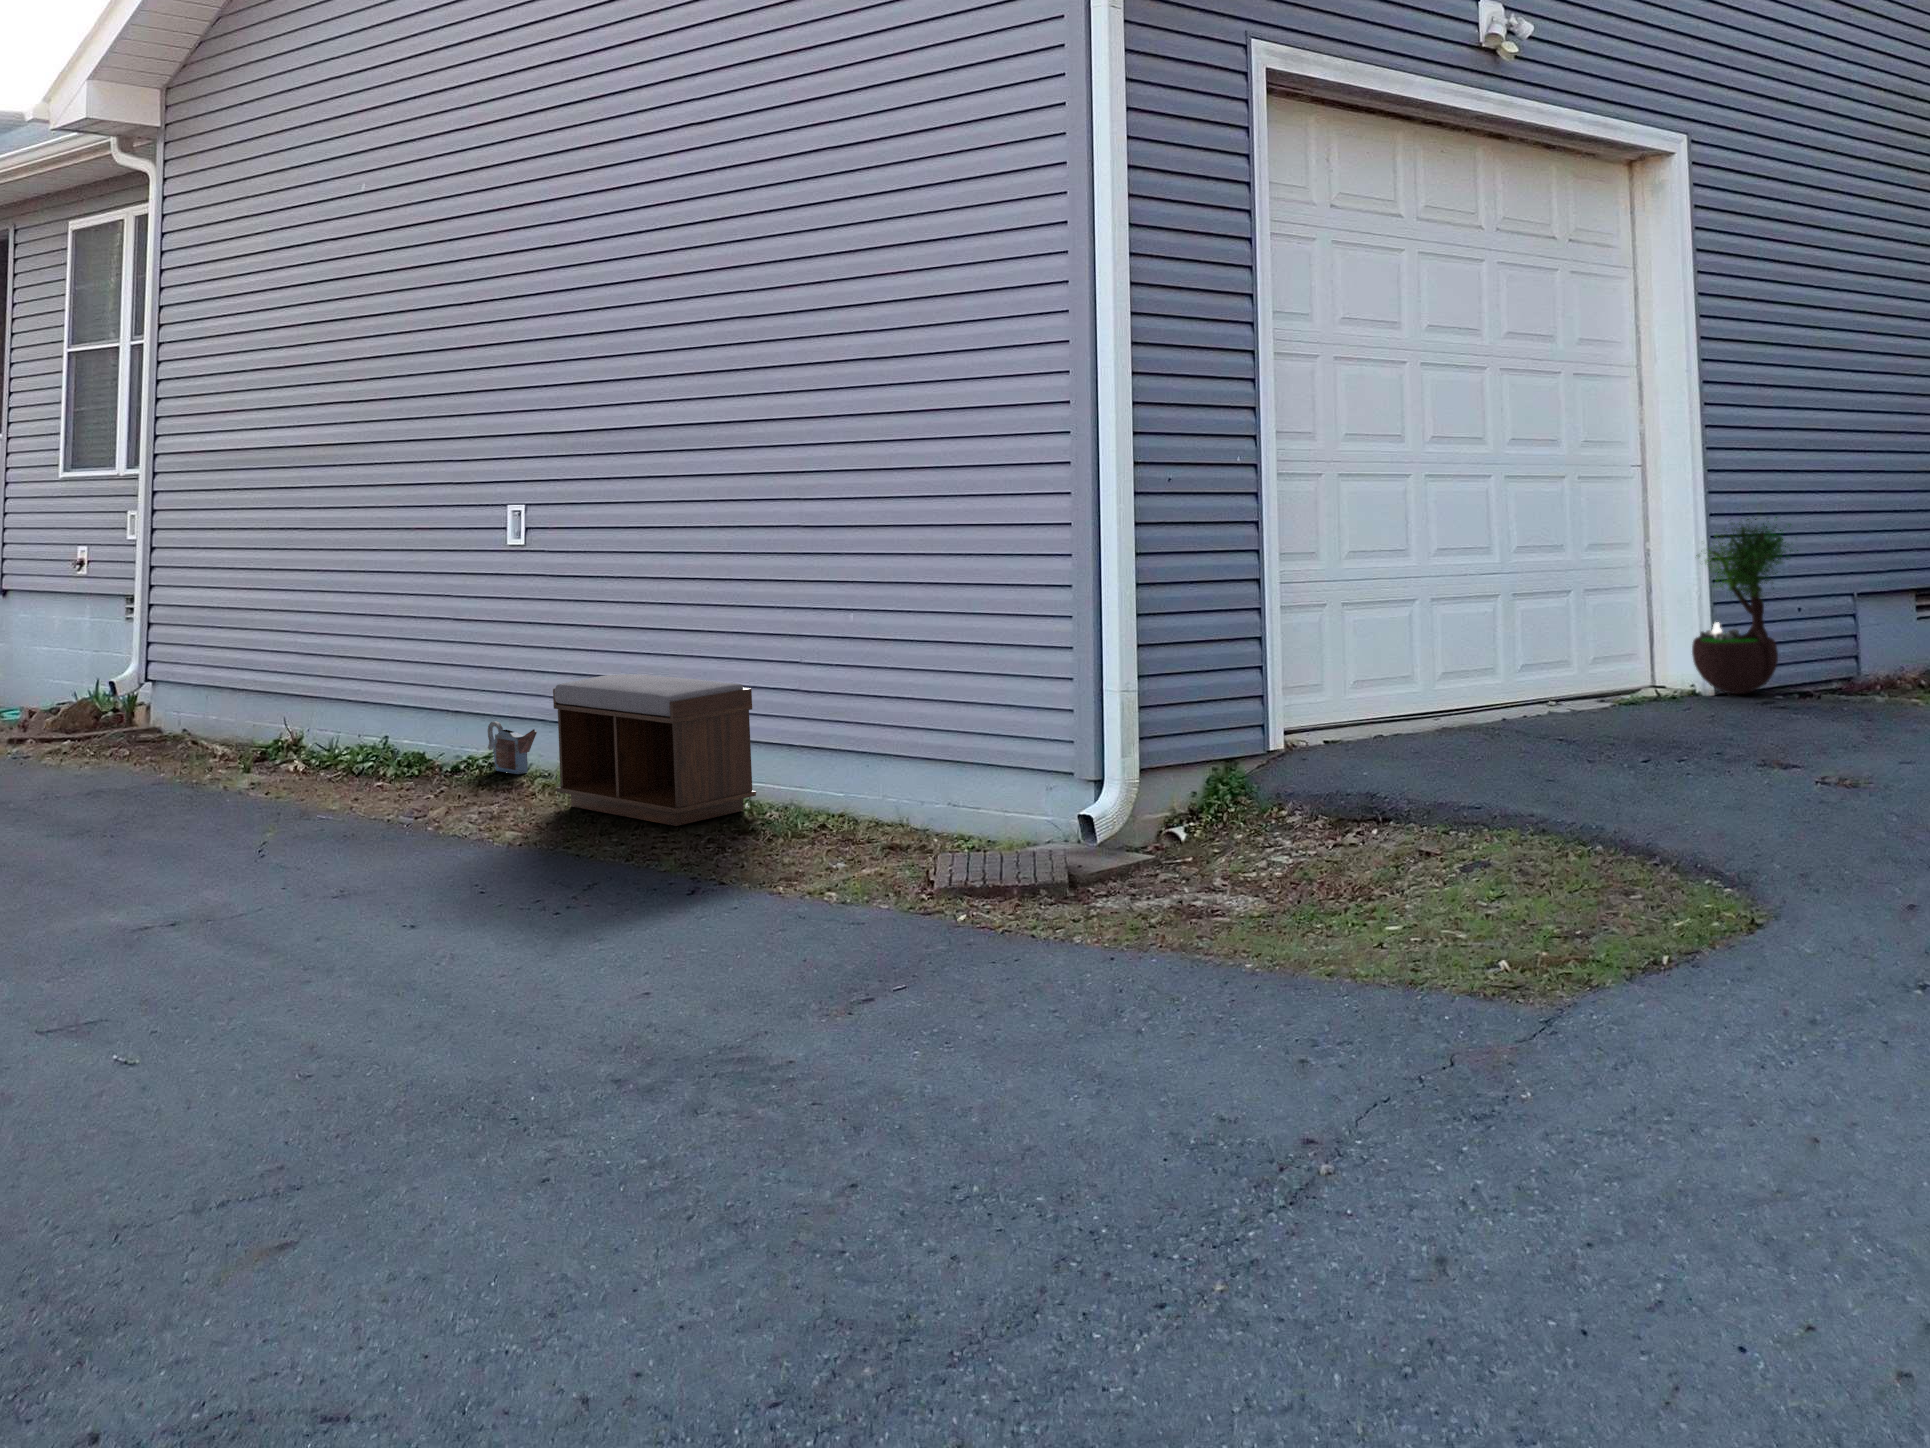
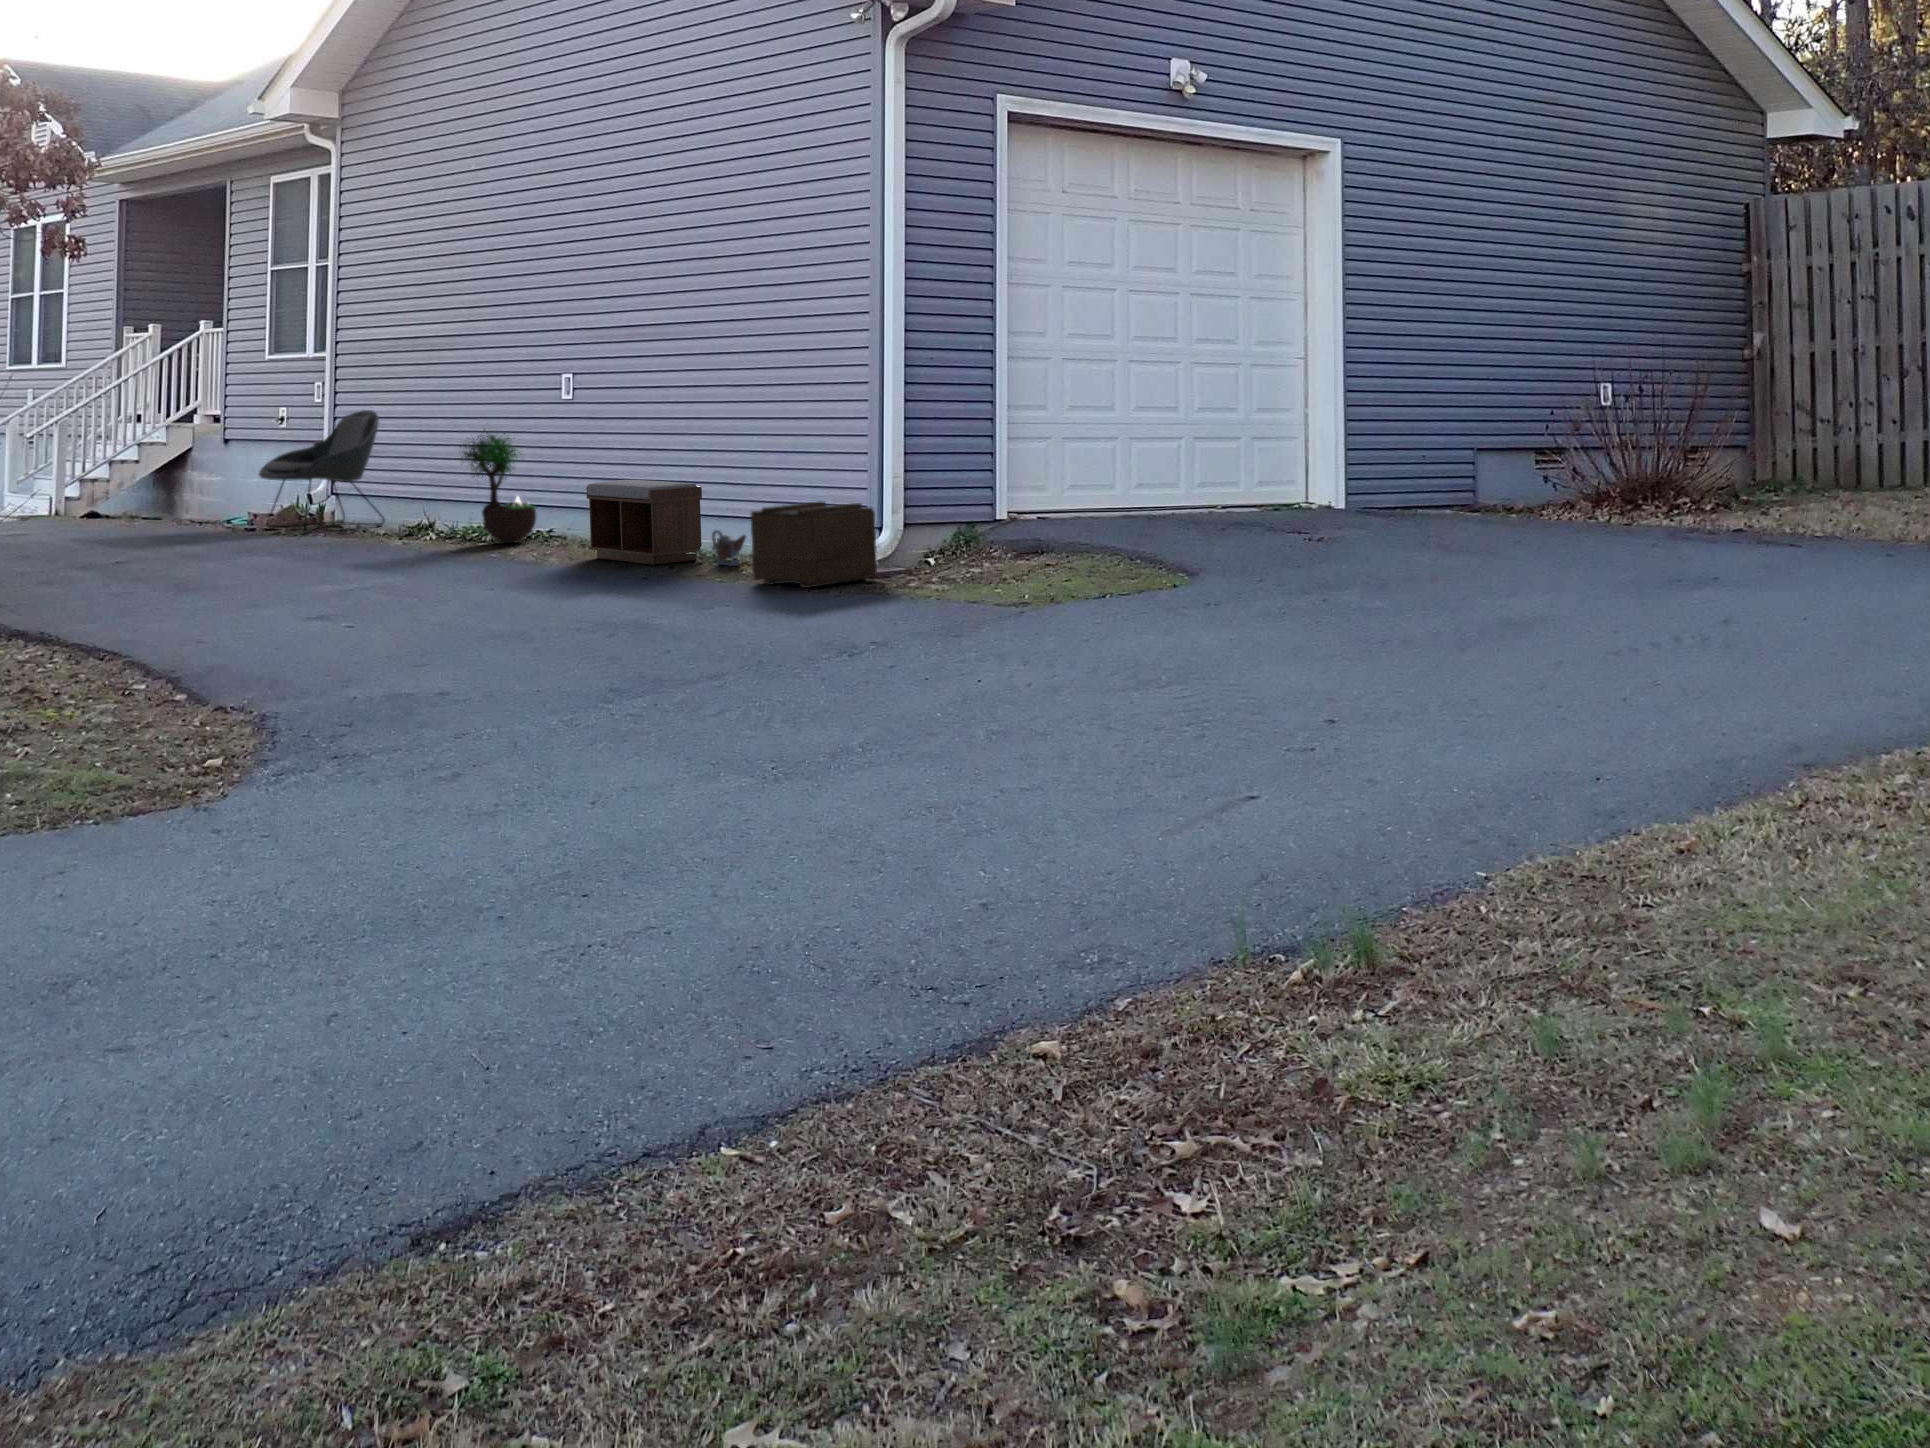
potted tree: present [1692,516,1798,694] -> present [460,429,536,543]
lounge chair: none [24,553,218,746] -> present [259,410,384,533]
watering can: present [488,721,537,774] -> present [712,530,746,566]
wooden crate: none [883,727,1110,901] -> present [751,502,877,588]

